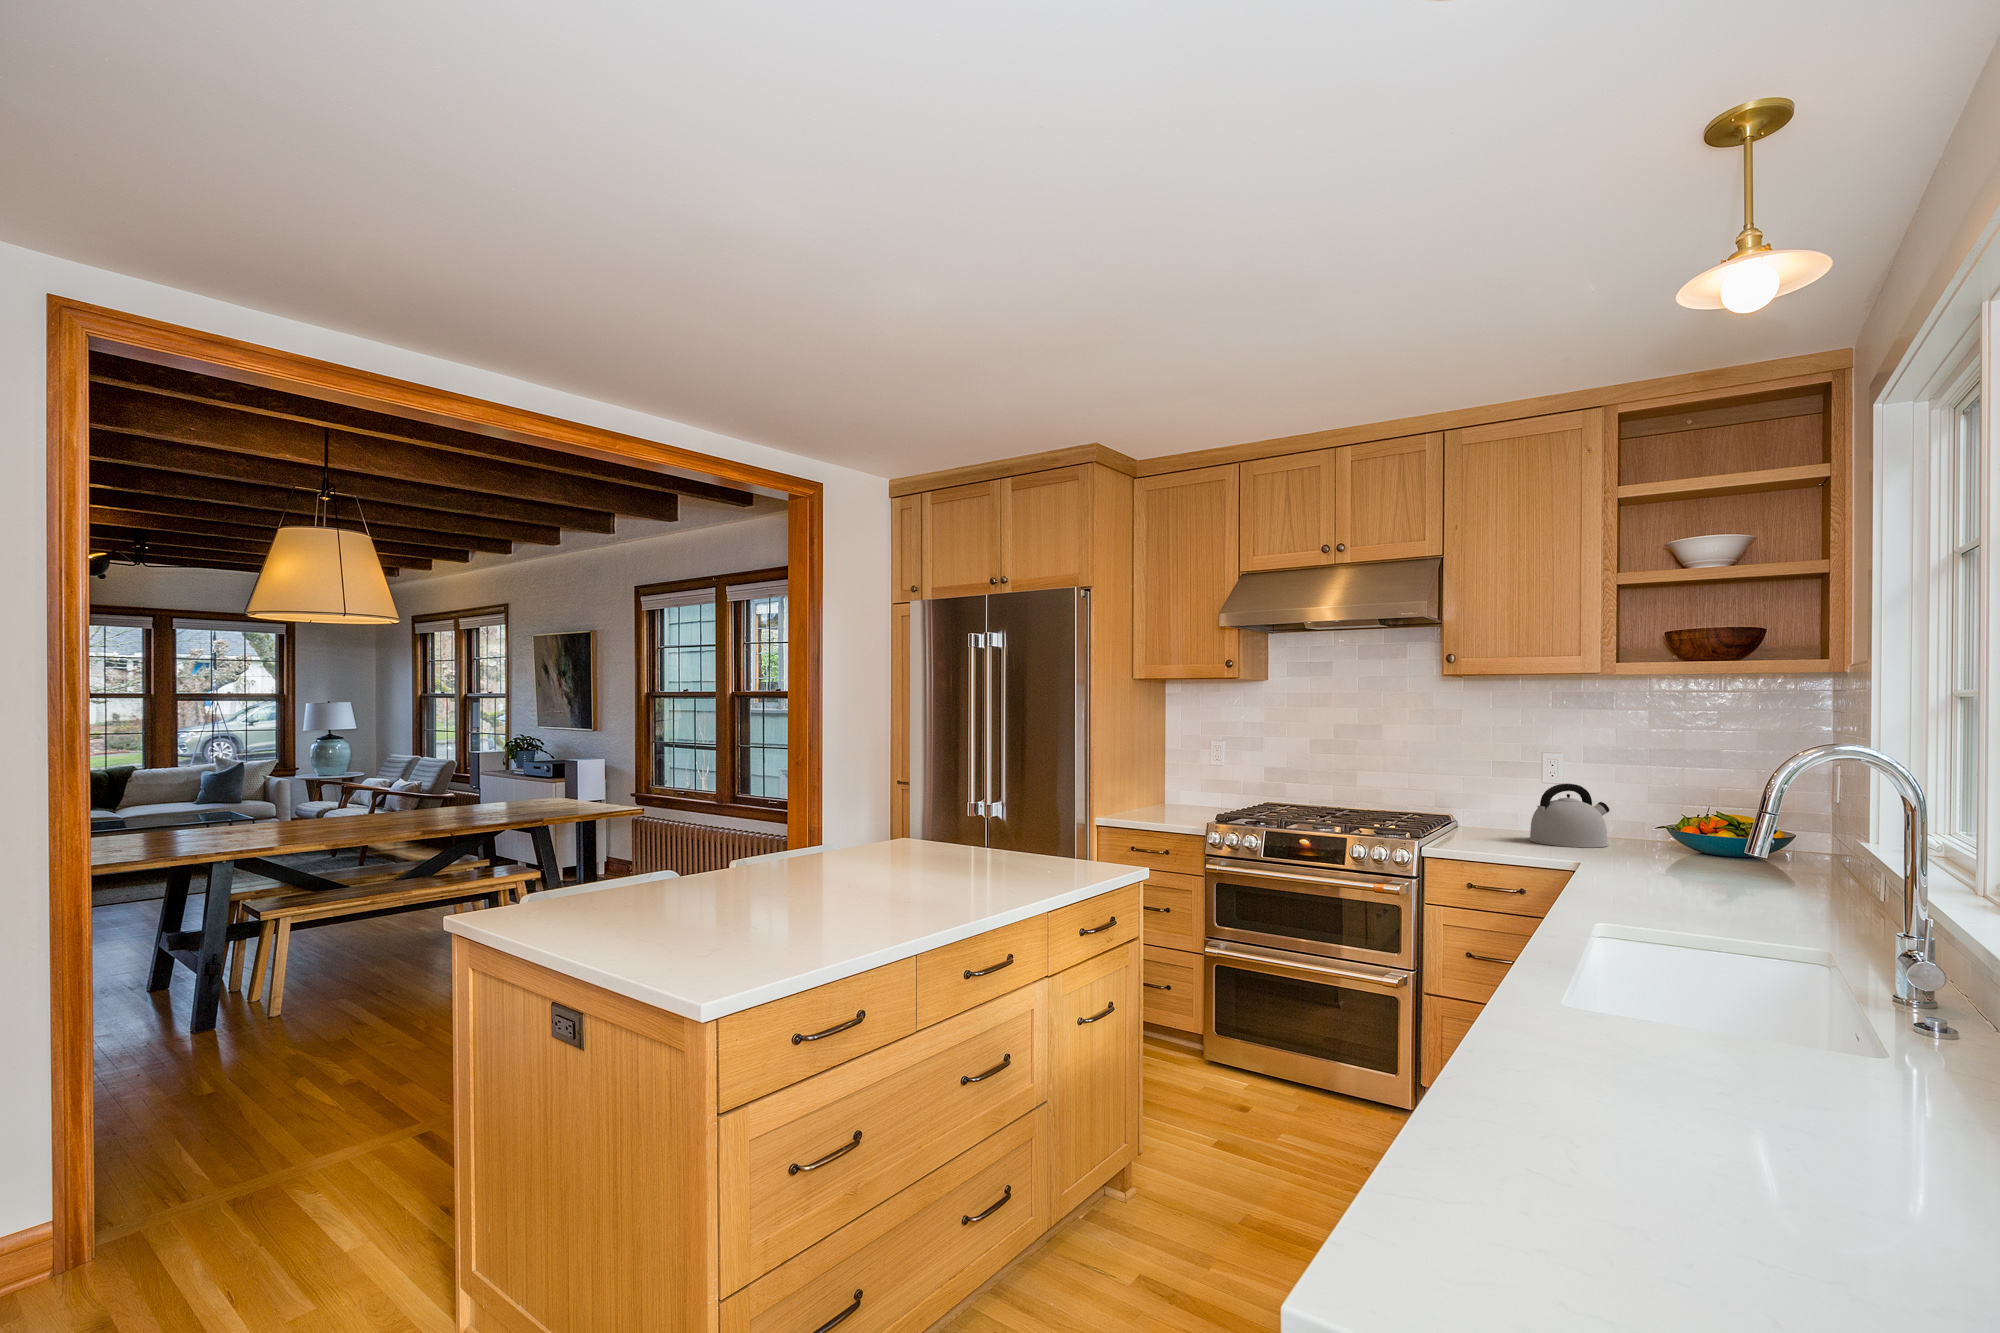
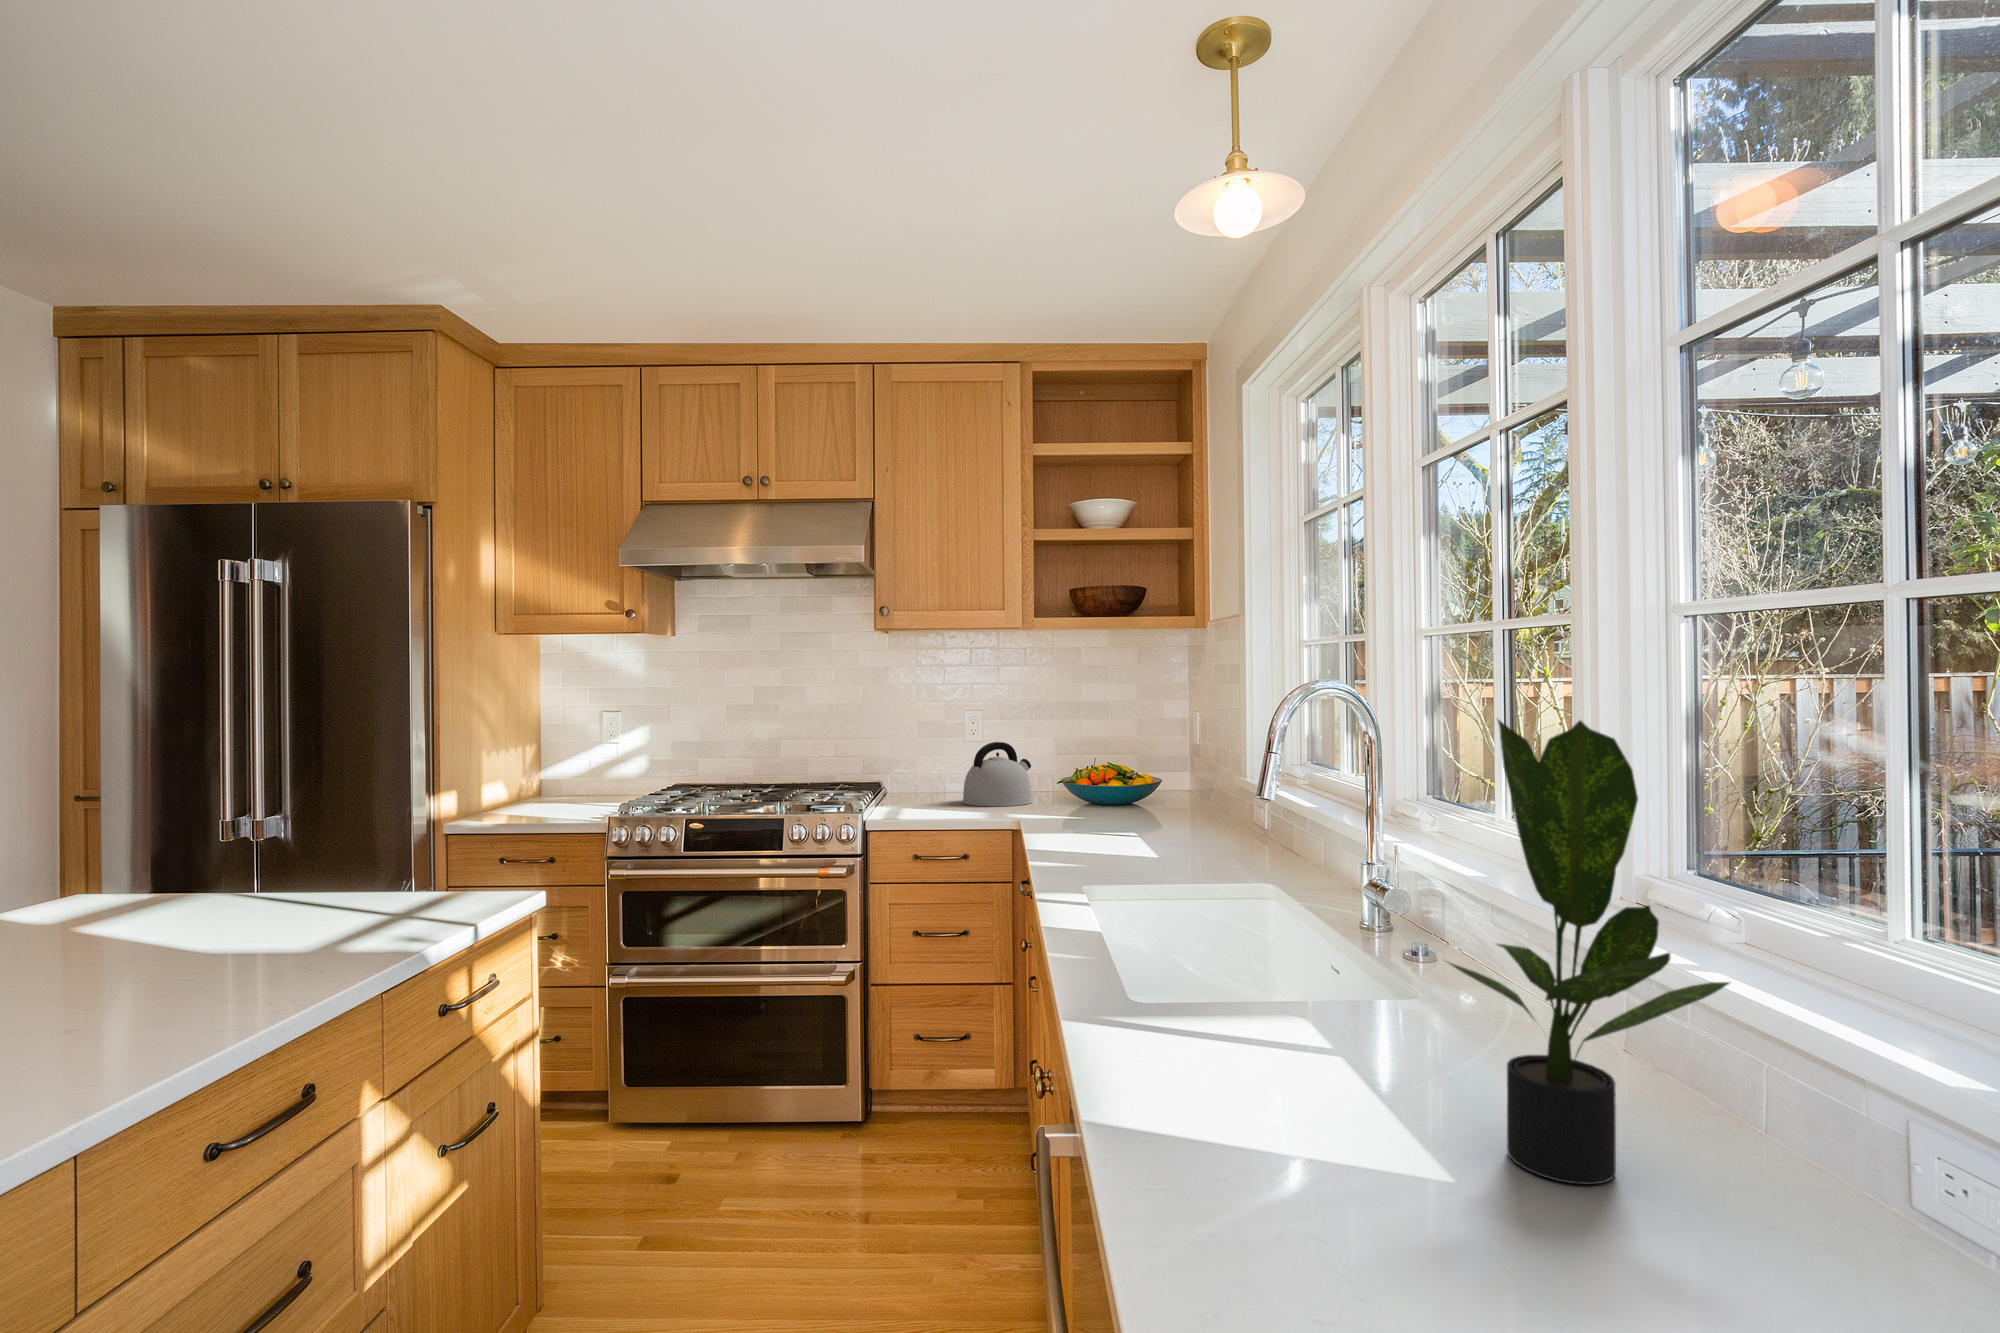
potted plant: none [1651,797,1876,1155] -> present [1448,720,1729,1185]

